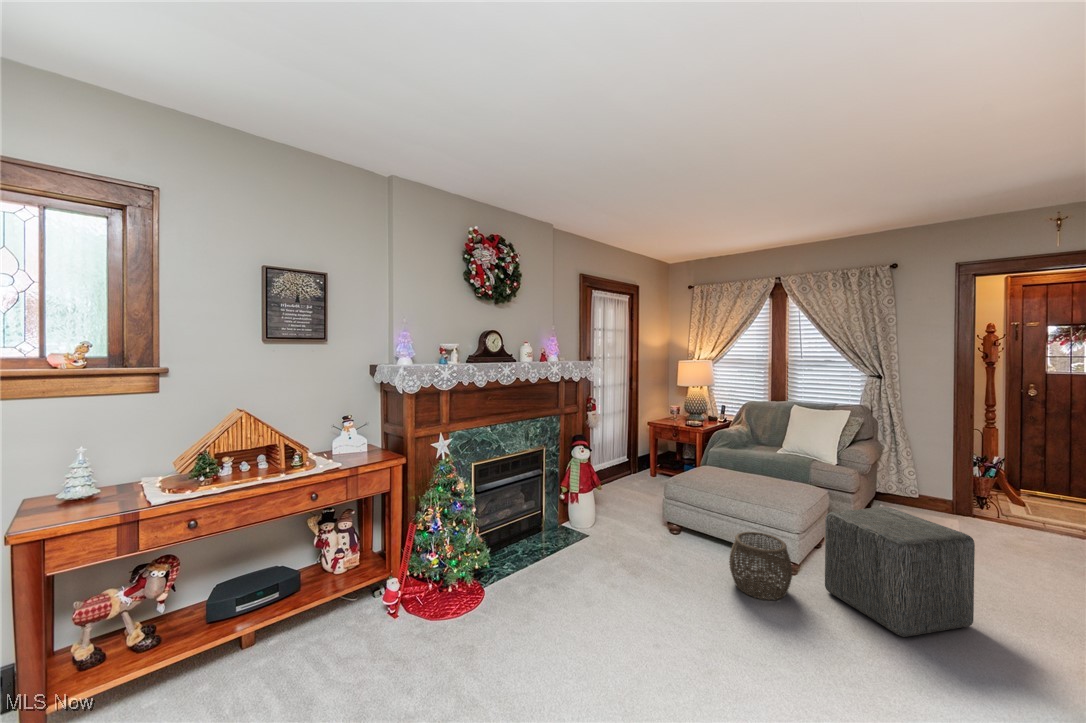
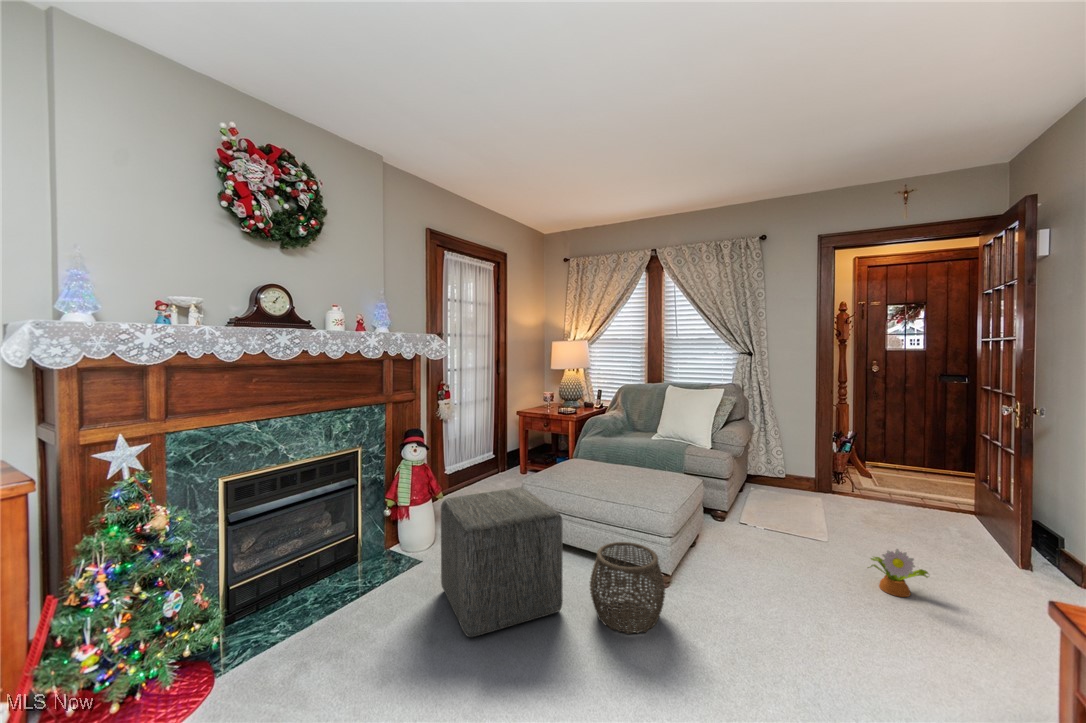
ottoman: present [825,507,975,637] -> present [441,487,563,637]
decorative plant: none [990,562,1057,607] -> present [868,549,928,597]

